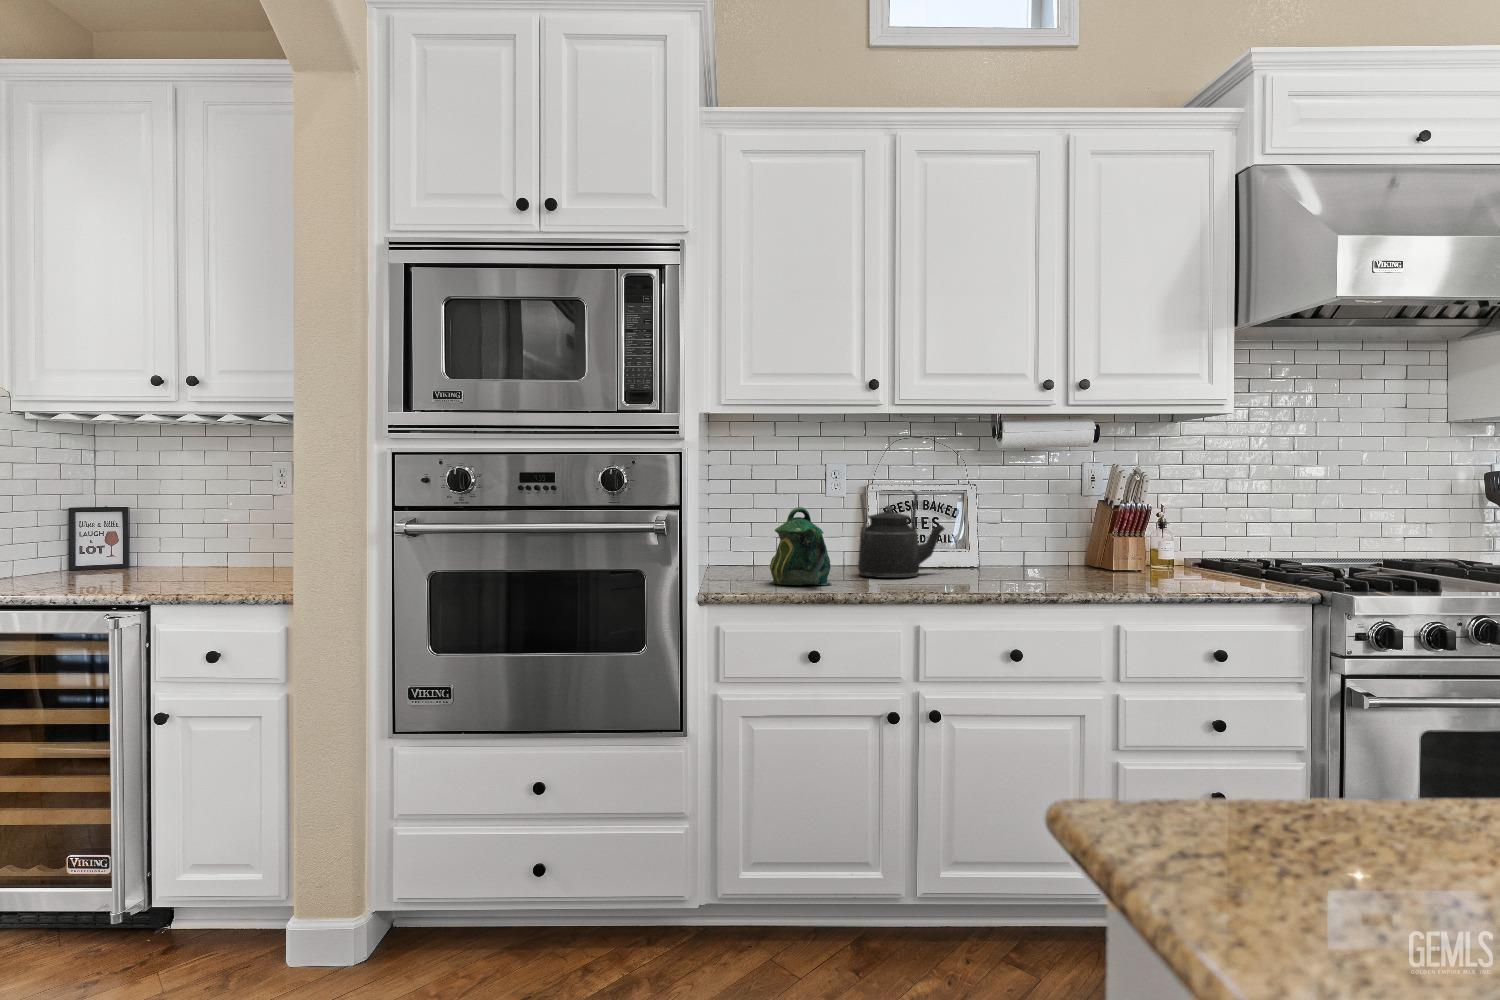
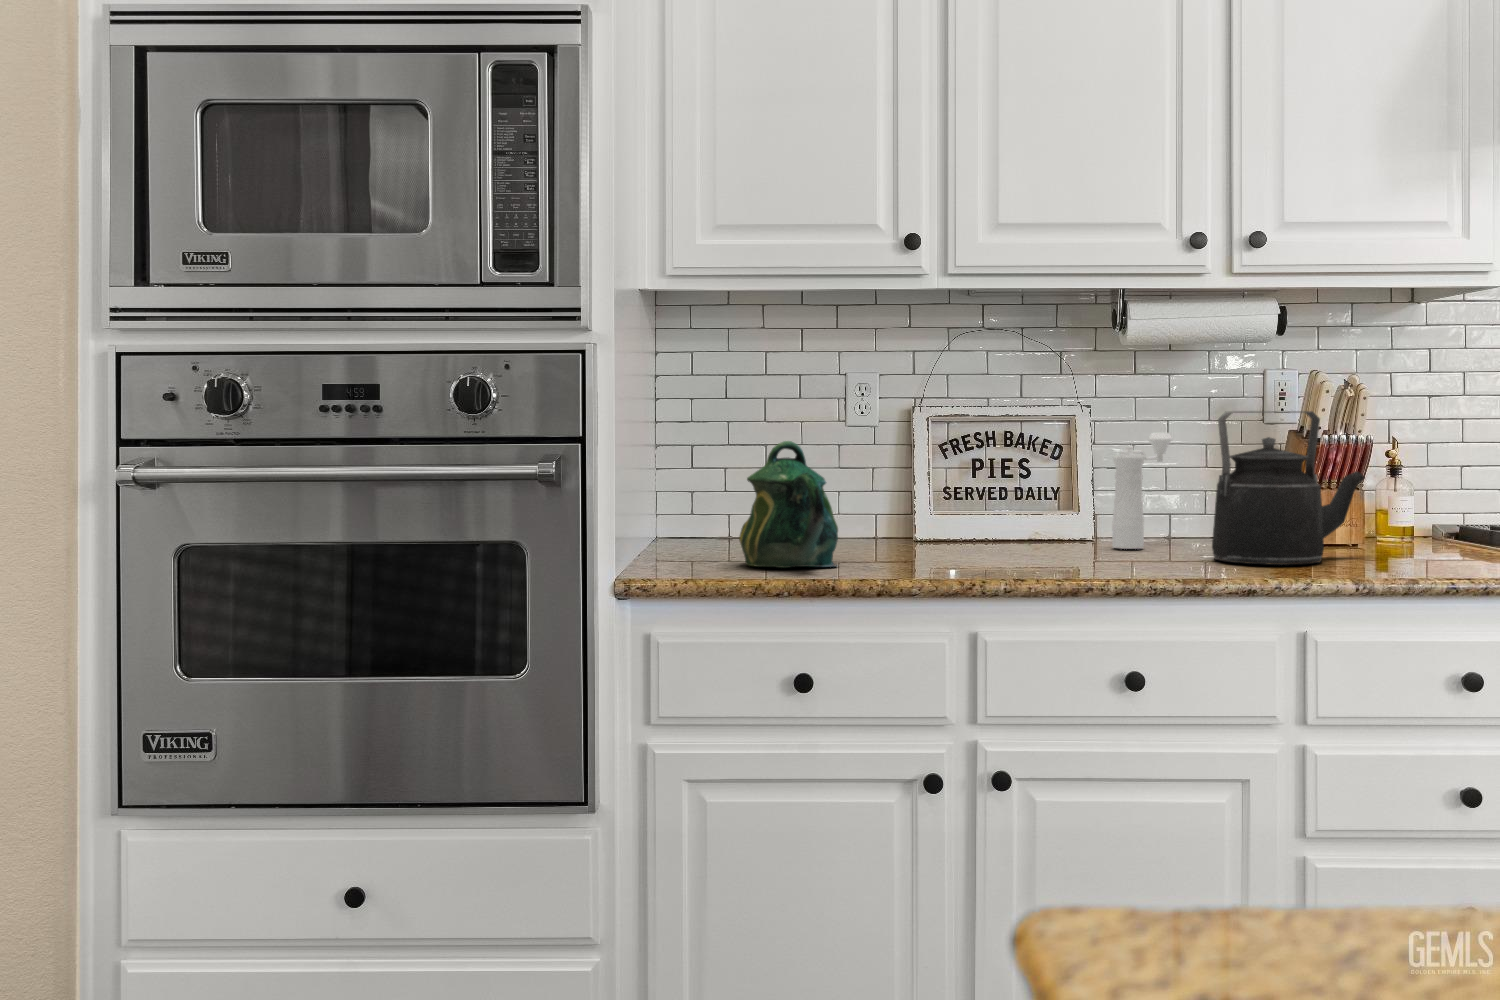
kettle: present [858,491,944,578] -> present [1212,411,1365,565]
pepper mill: none [994,502,1029,573] -> present [1112,433,1172,549]

